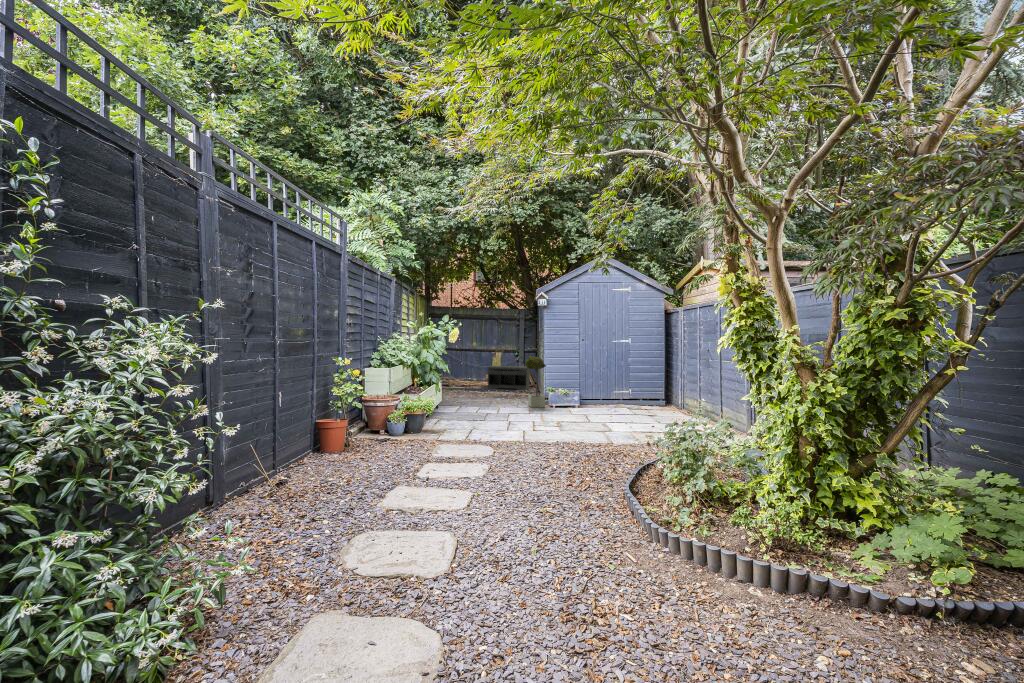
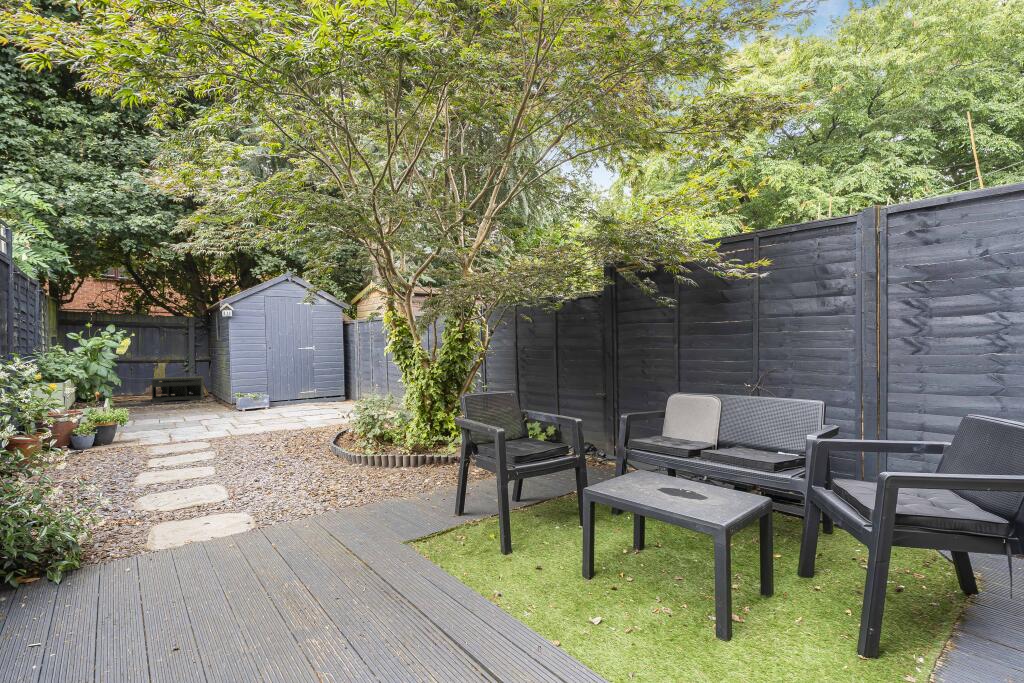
potted tree: present [525,356,546,408] -> none [211,364,234,413]

